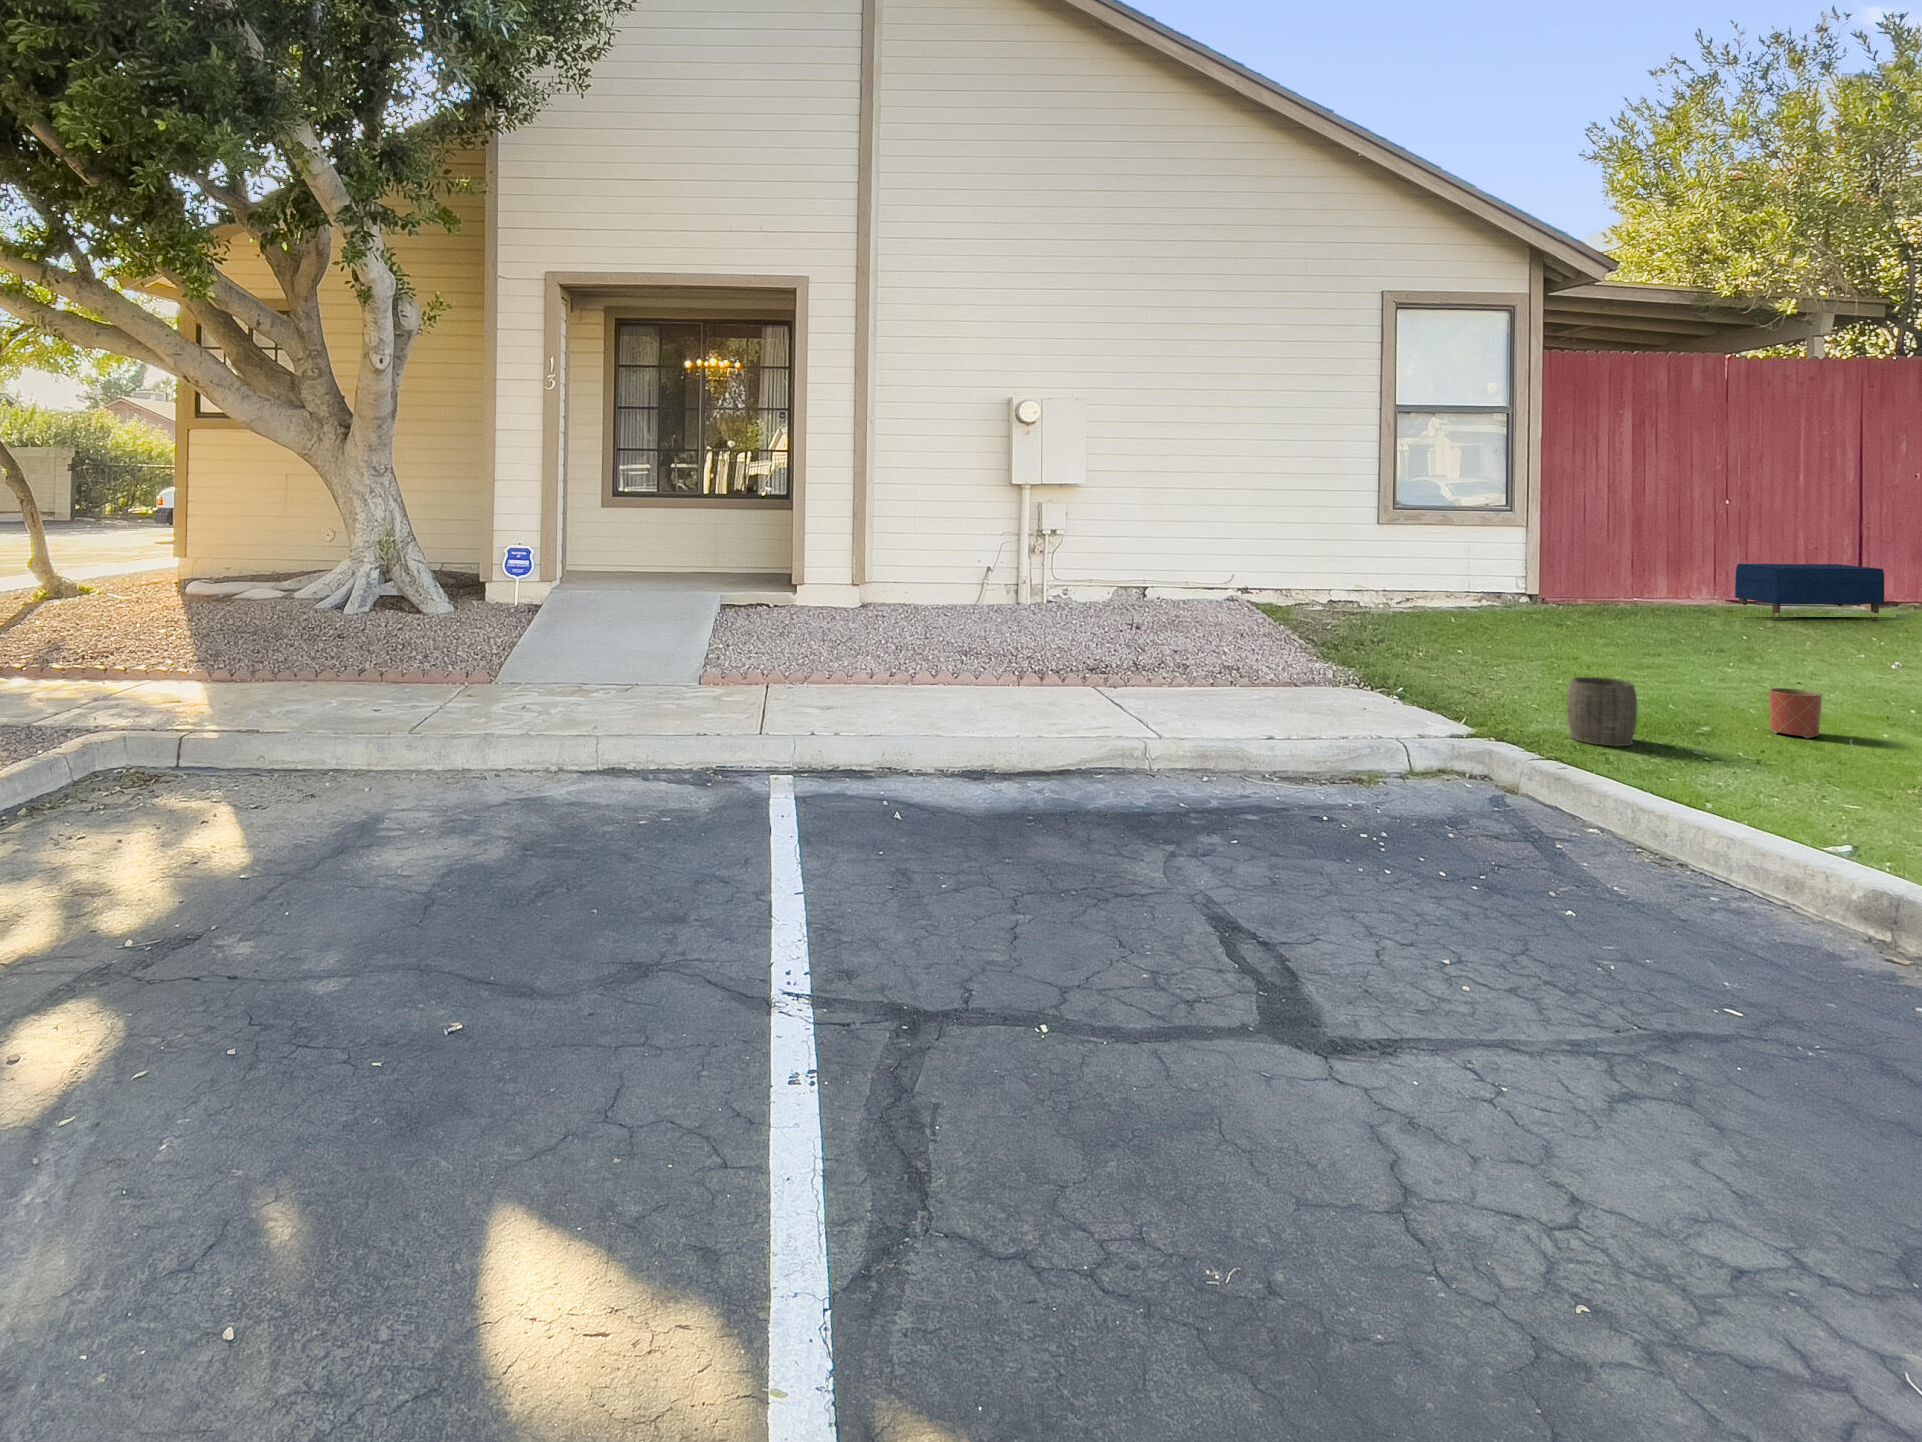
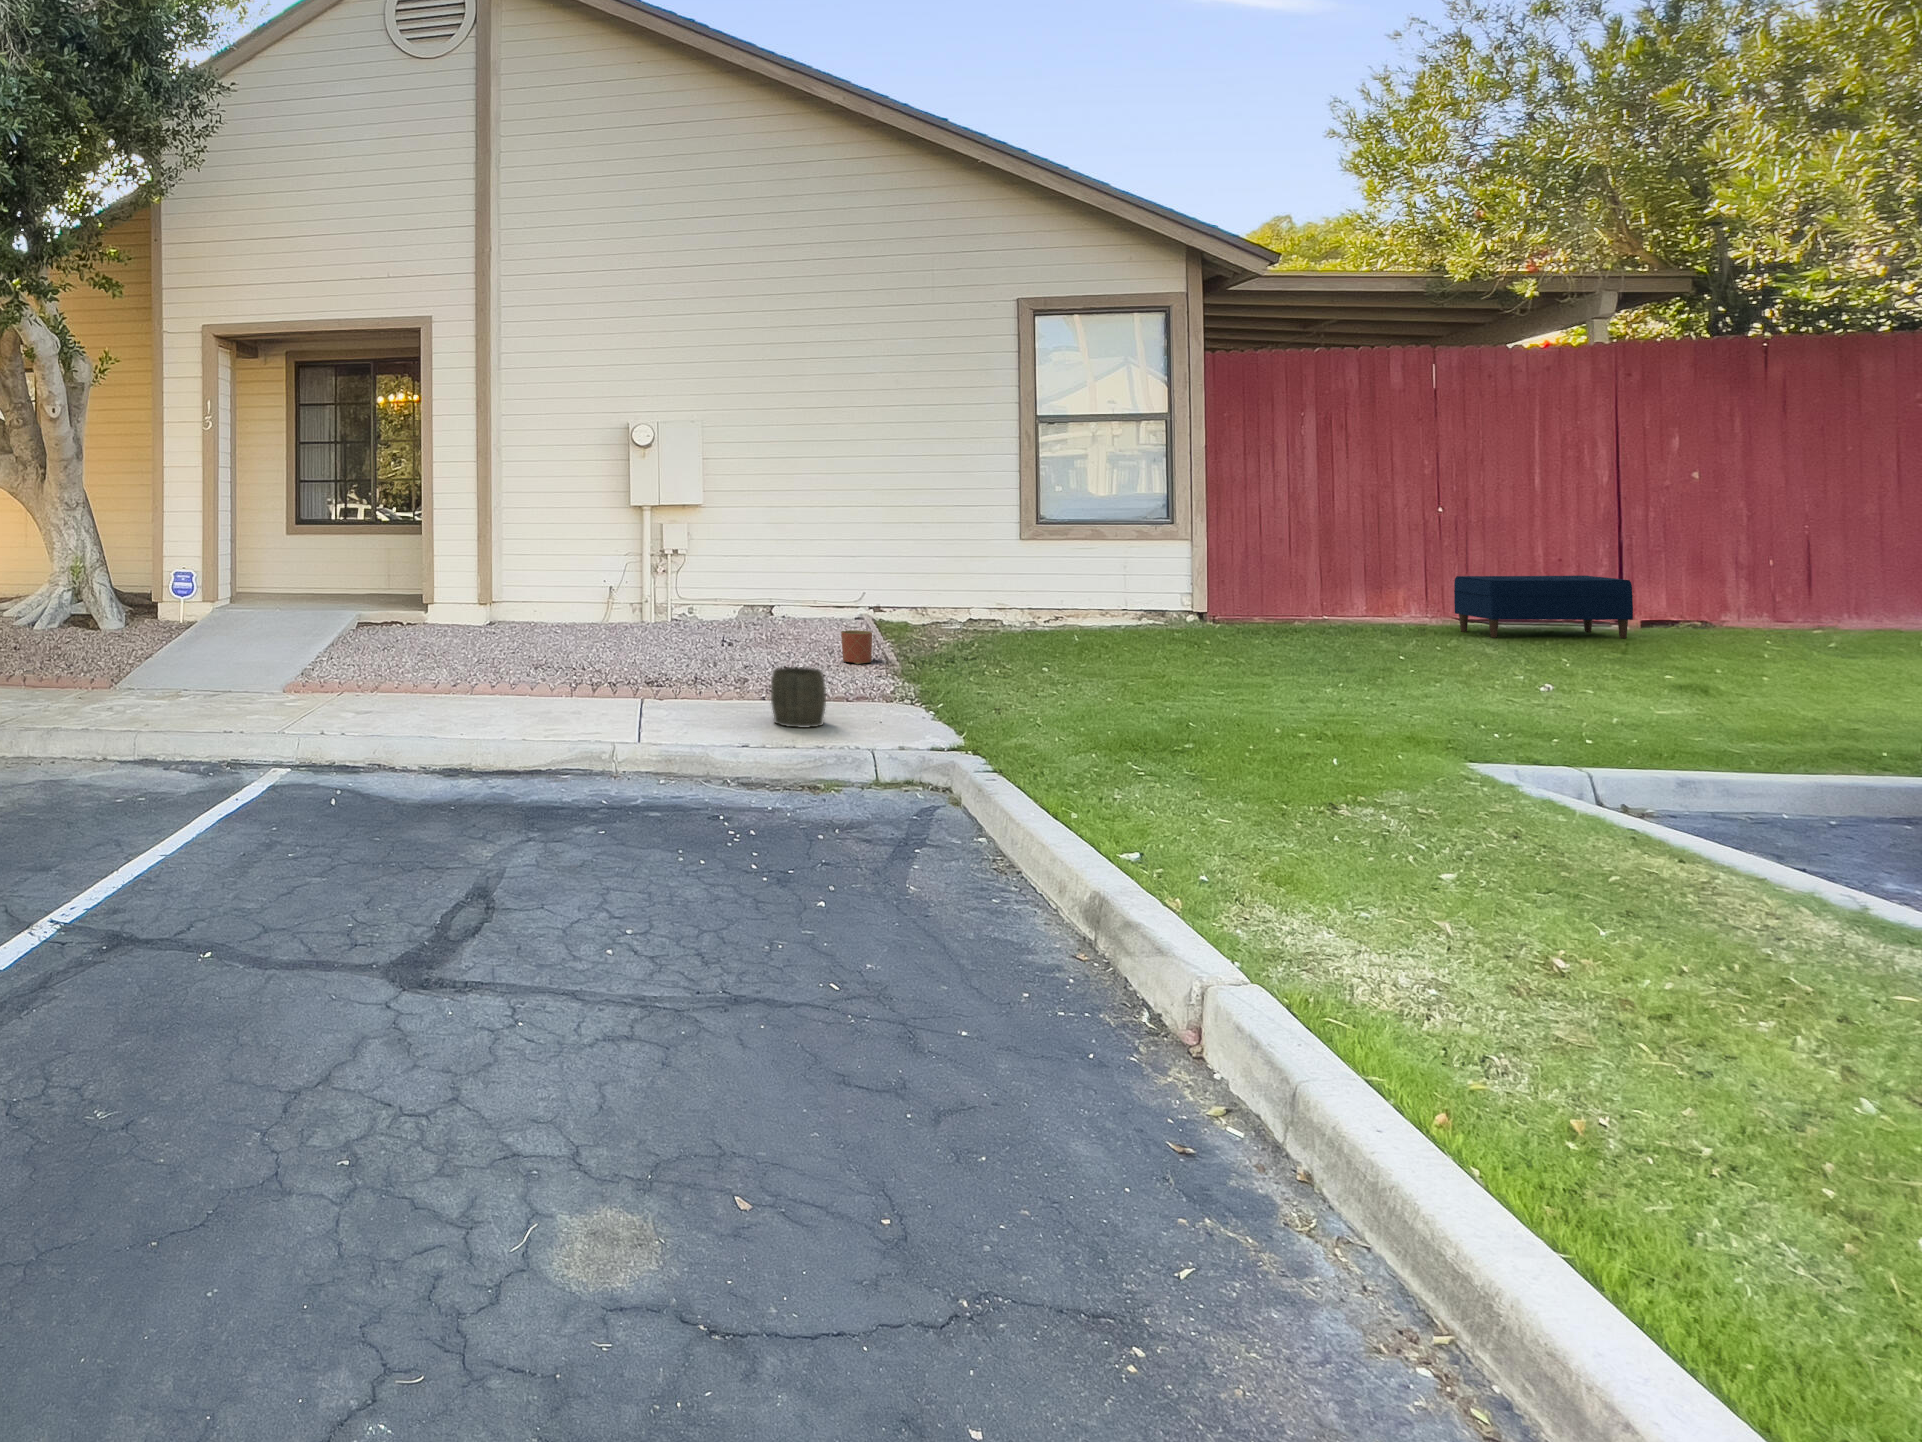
woven basket: present [1567,677,1637,746] -> present [771,667,826,728]
planter: present [1769,688,1822,738] -> present [841,630,872,664]

